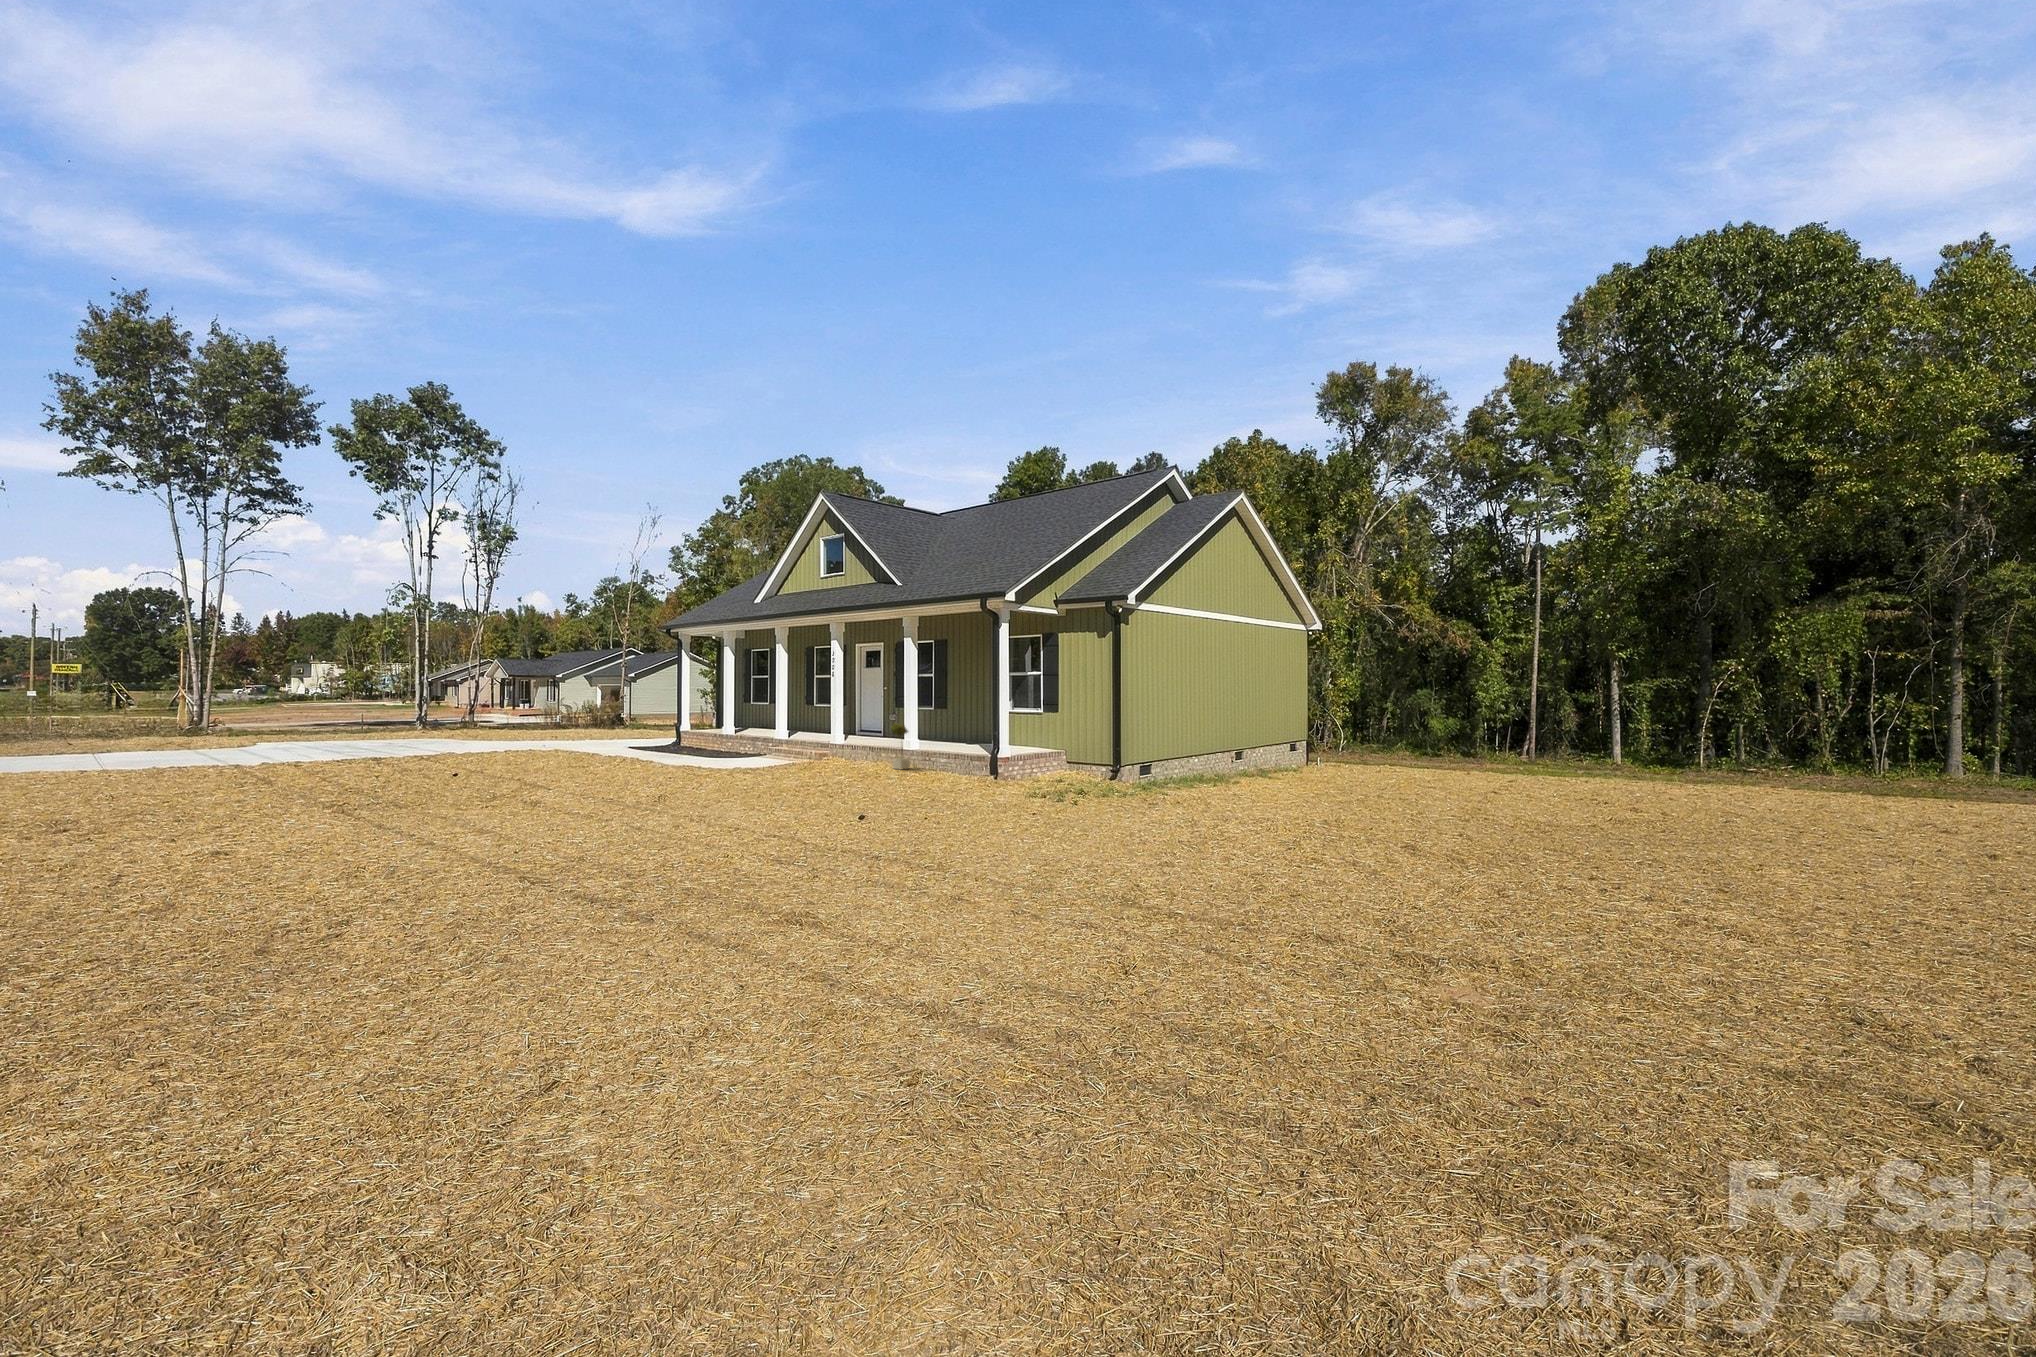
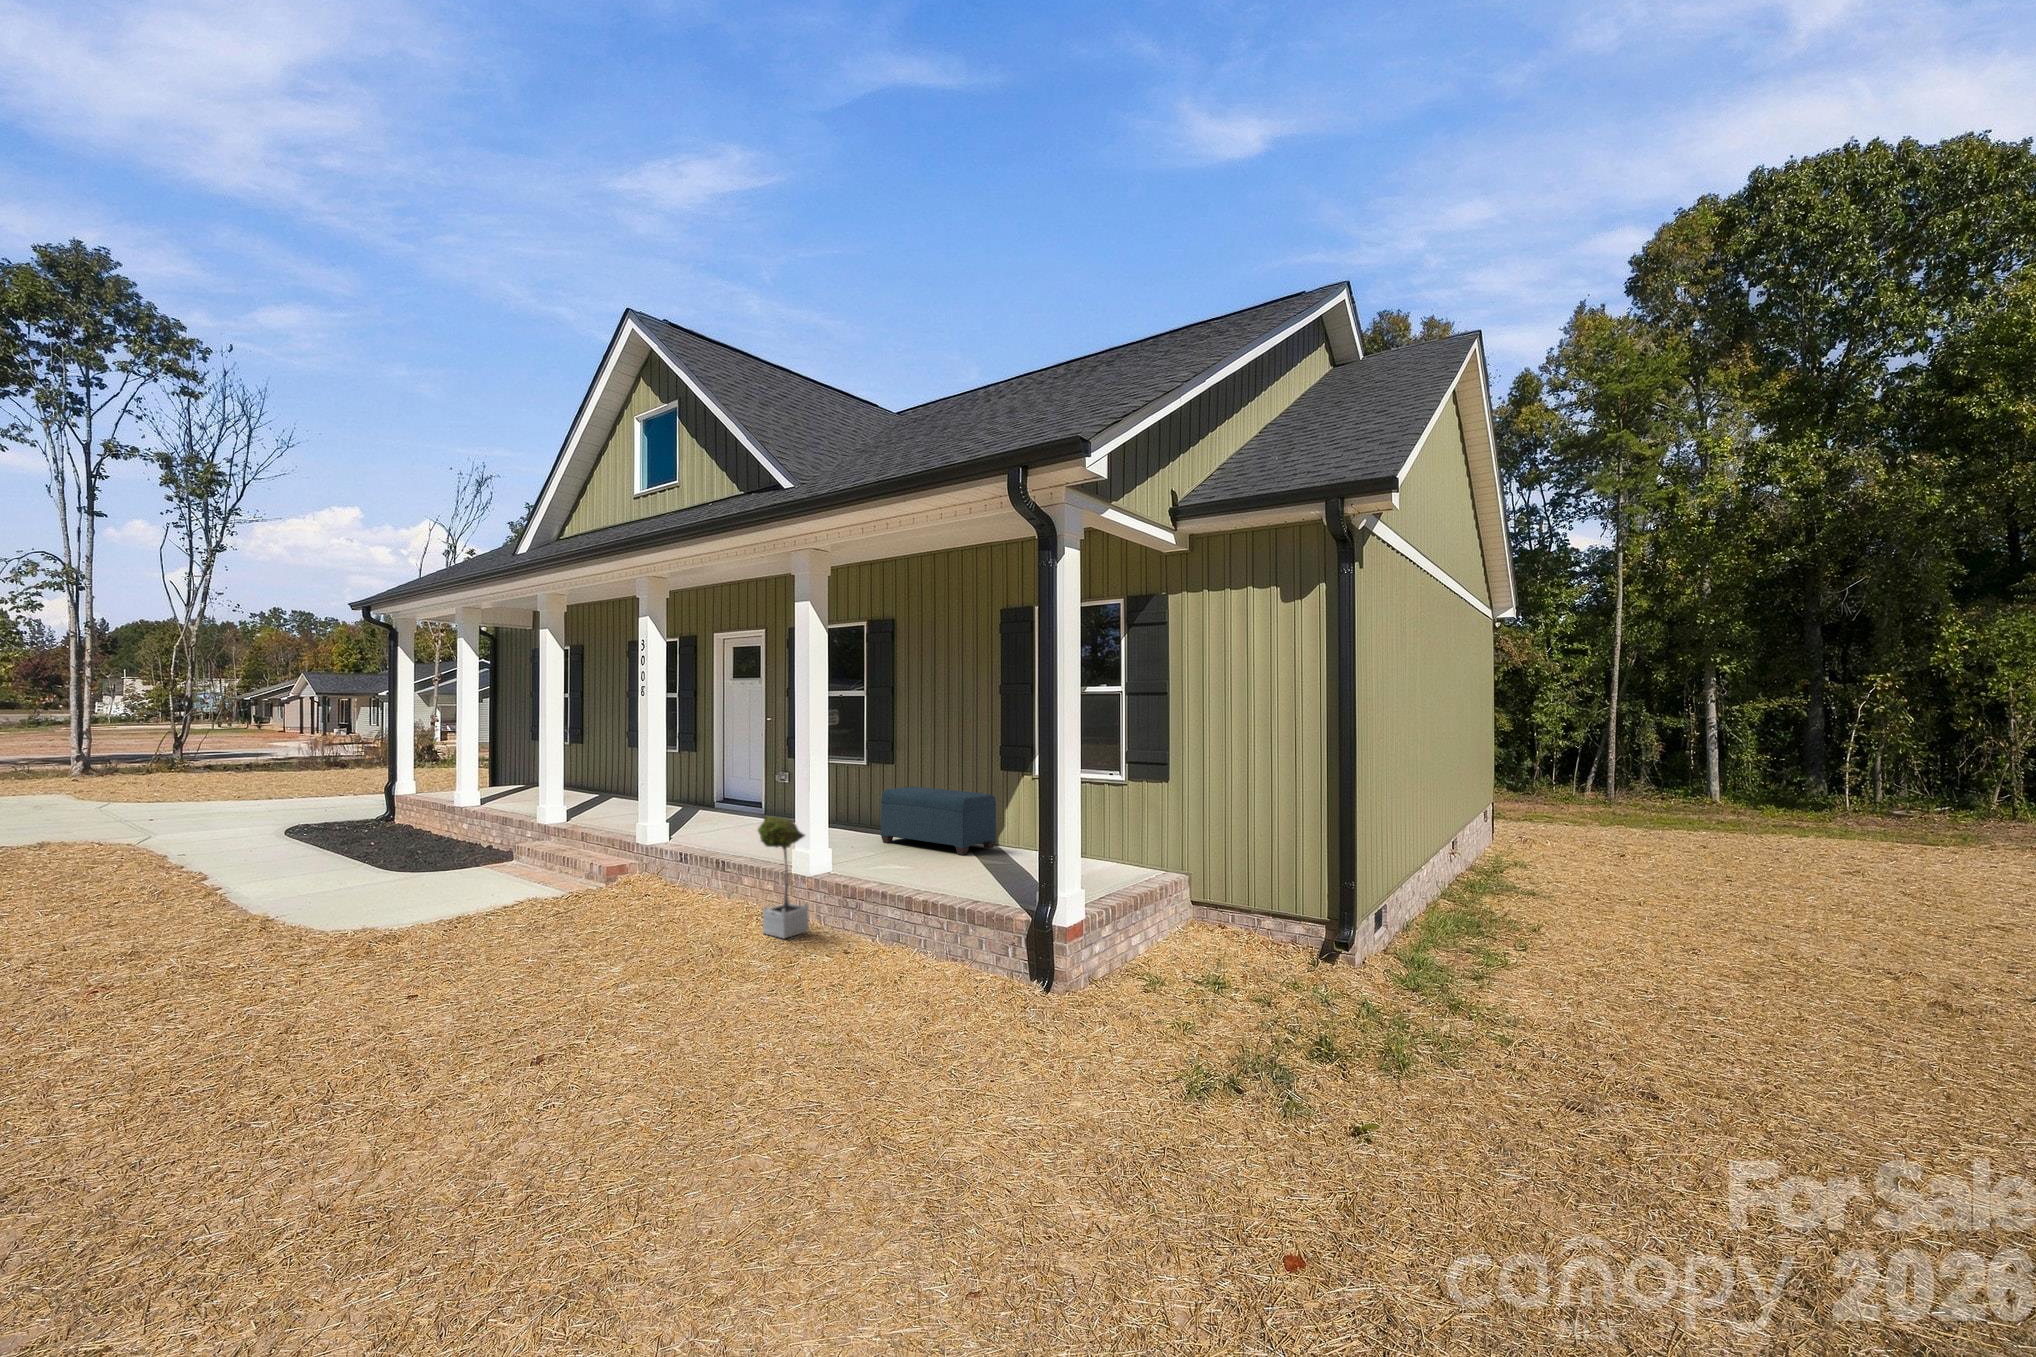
bench: none [940,719,990,746] -> present [881,786,996,855]

